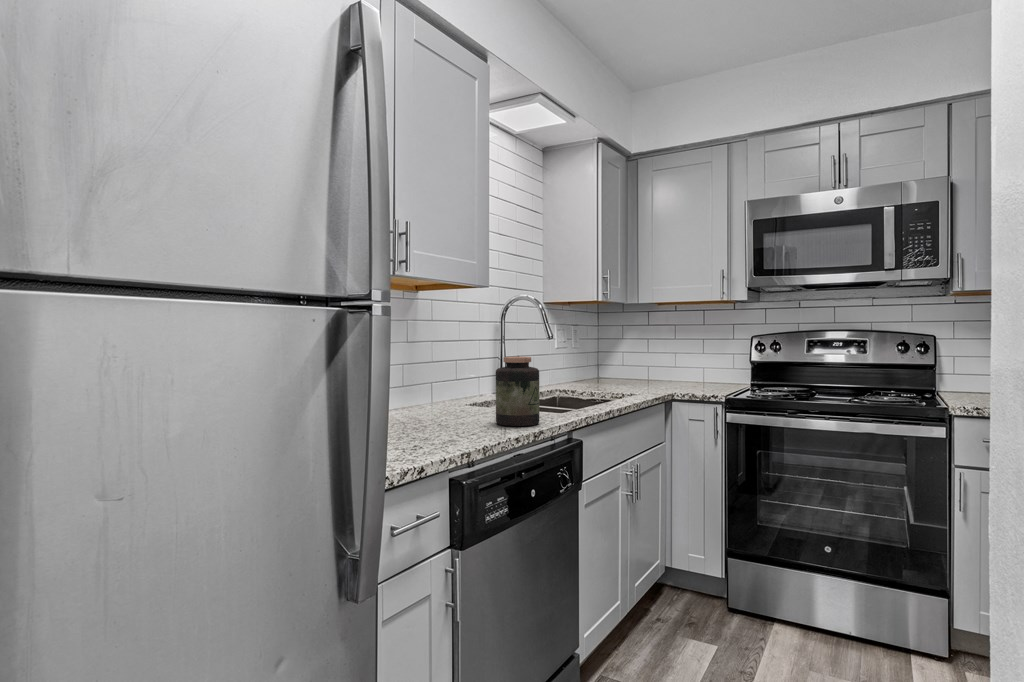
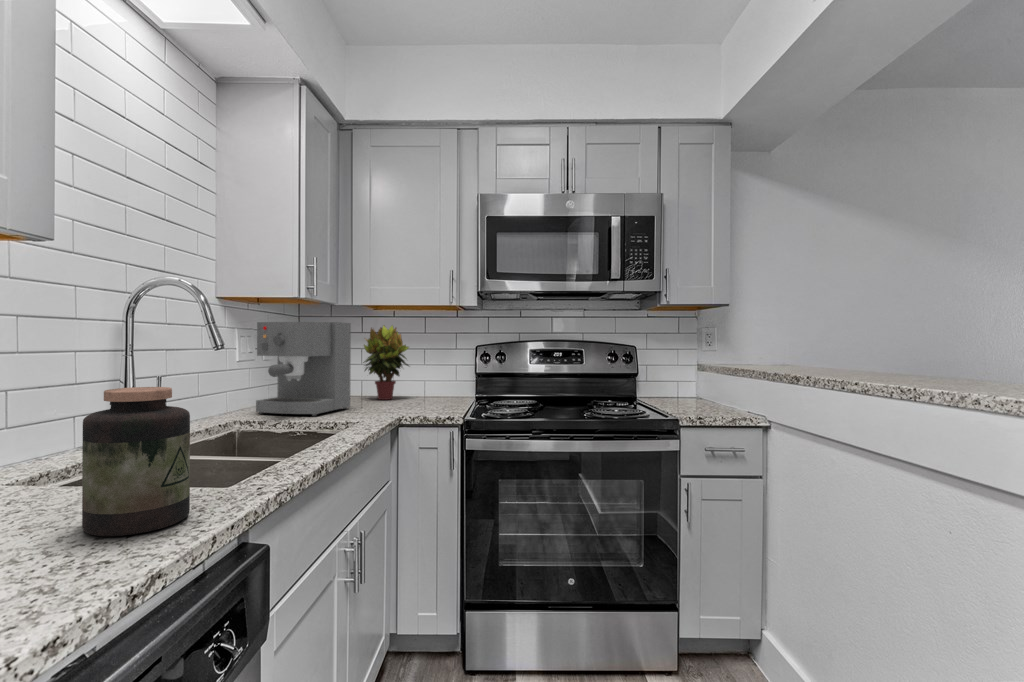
coffee maker: none [569,318,637,390] -> present [256,322,351,416]
potted plant: none [649,319,691,382] -> present [363,325,409,400]

